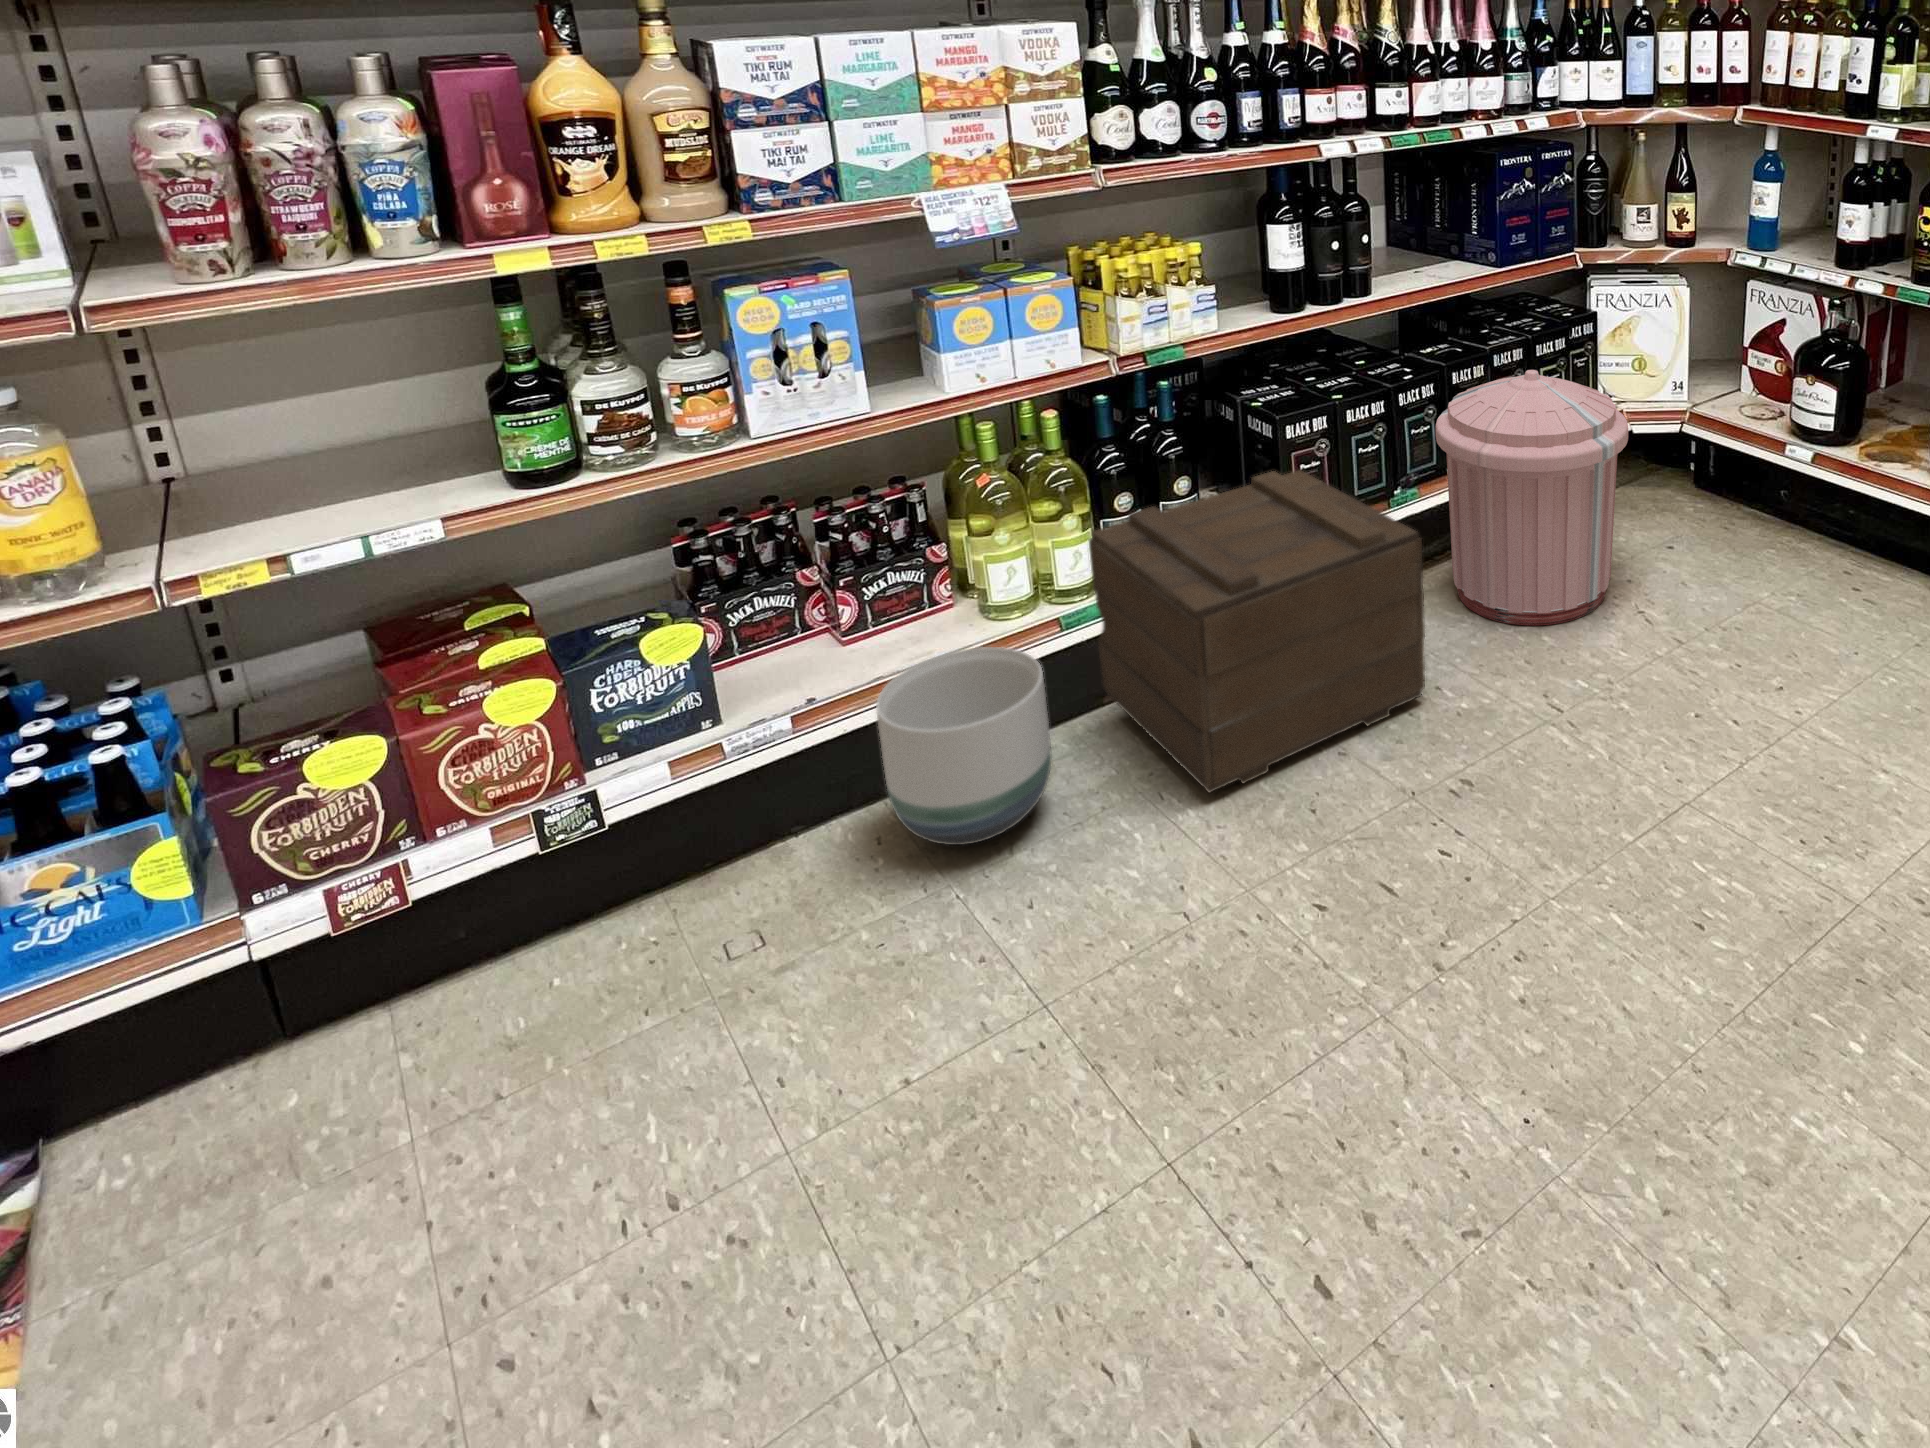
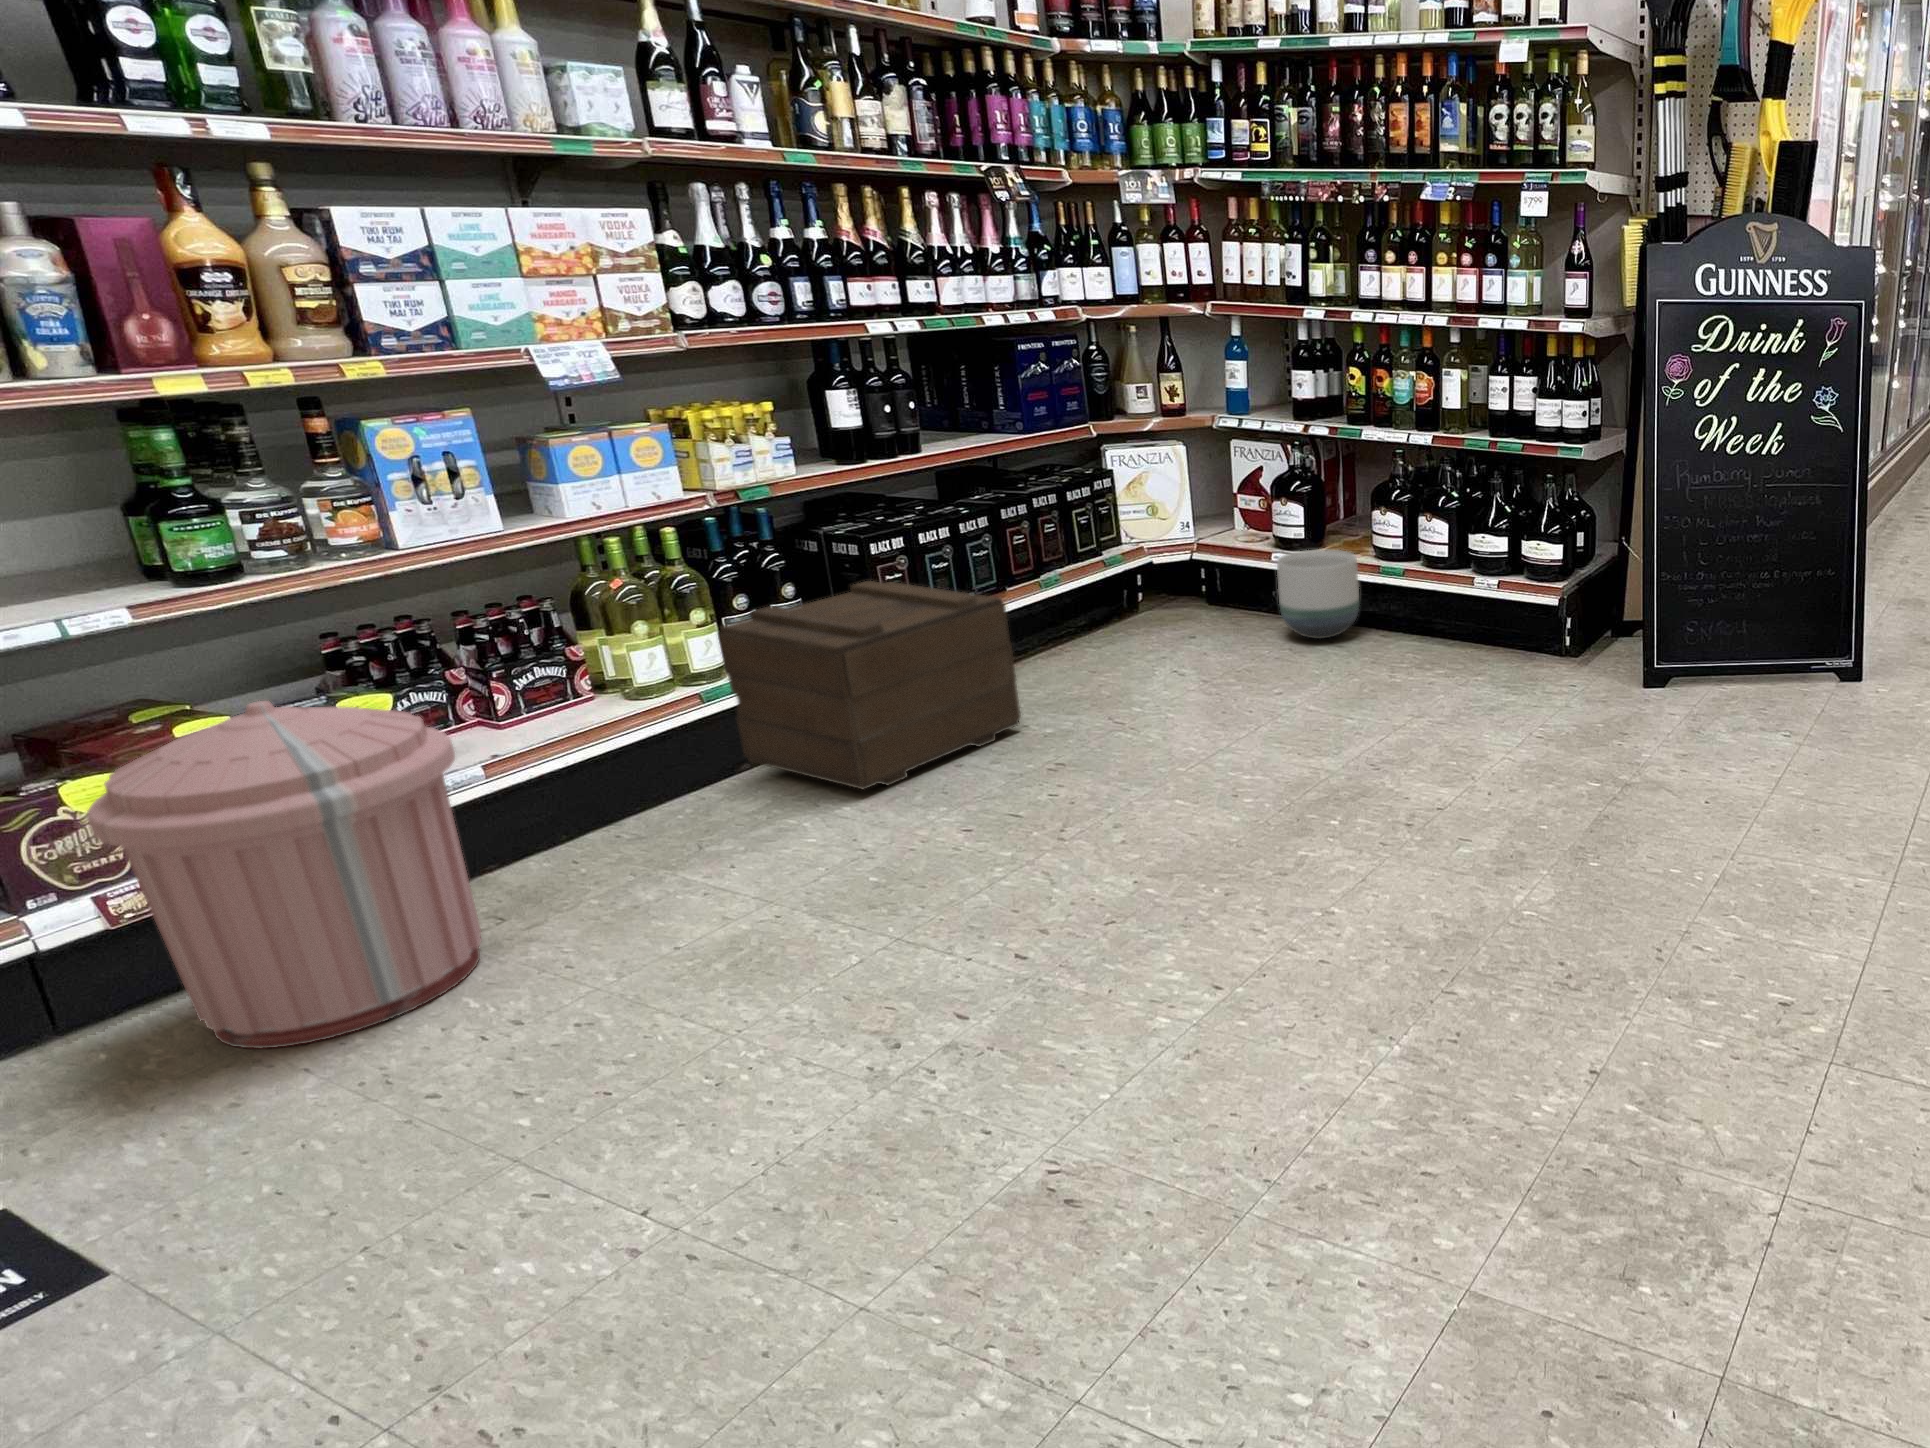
trash can: present [1436,370,1628,625] -> present [87,701,481,1048]
planter: present [876,647,1051,845] -> present [1277,550,1359,639]

